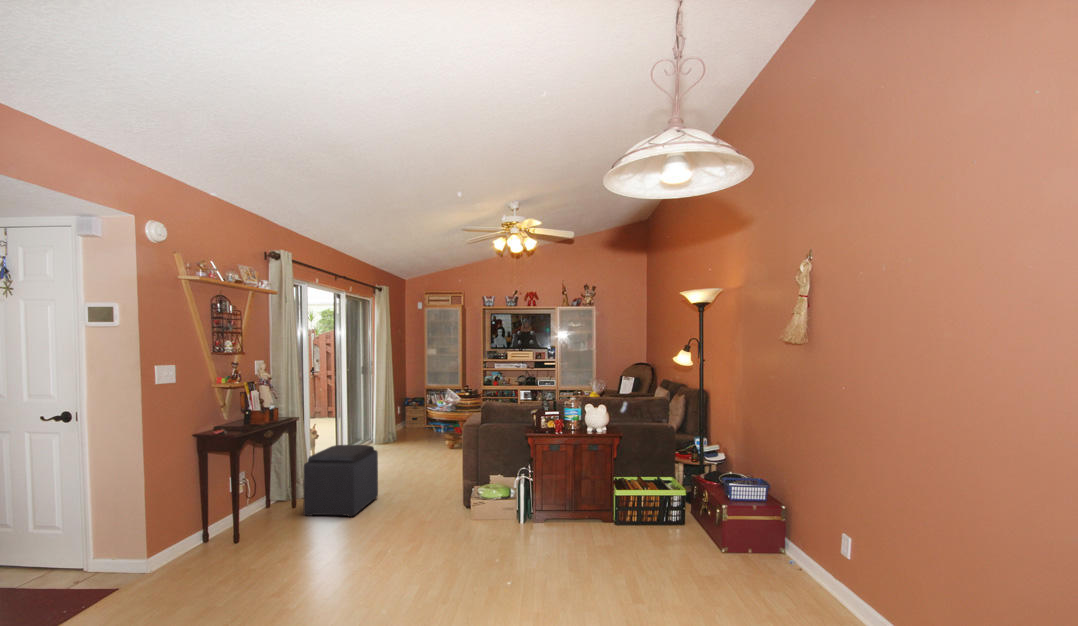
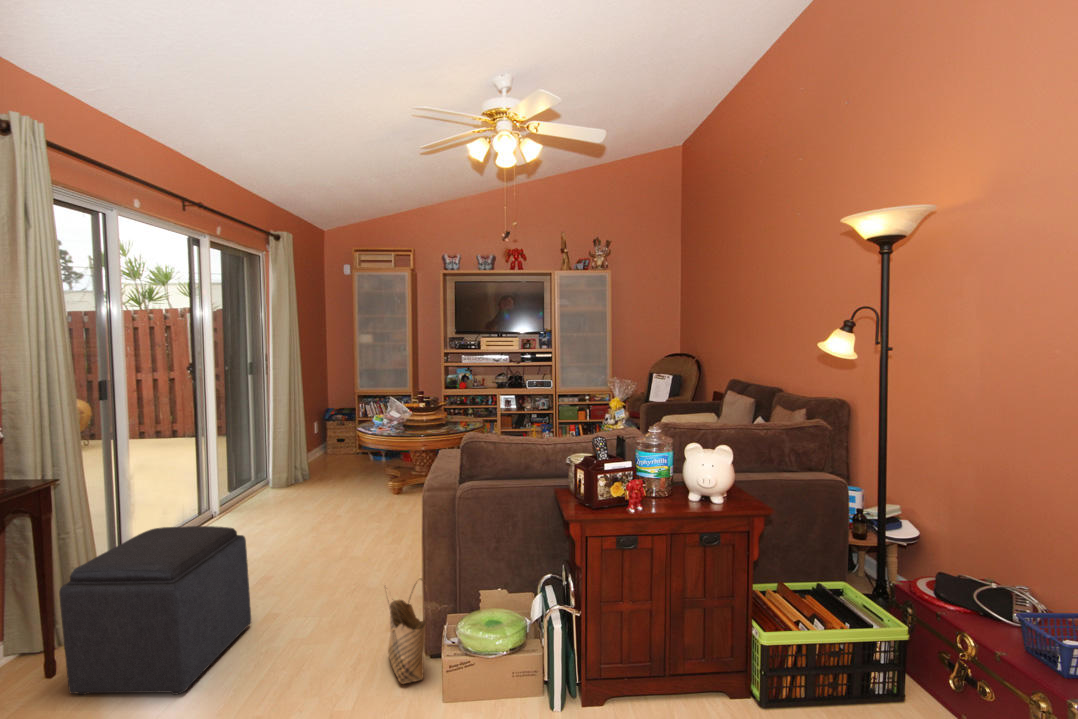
woven basket: none [445,469,465,517] -> present [384,578,427,684]

